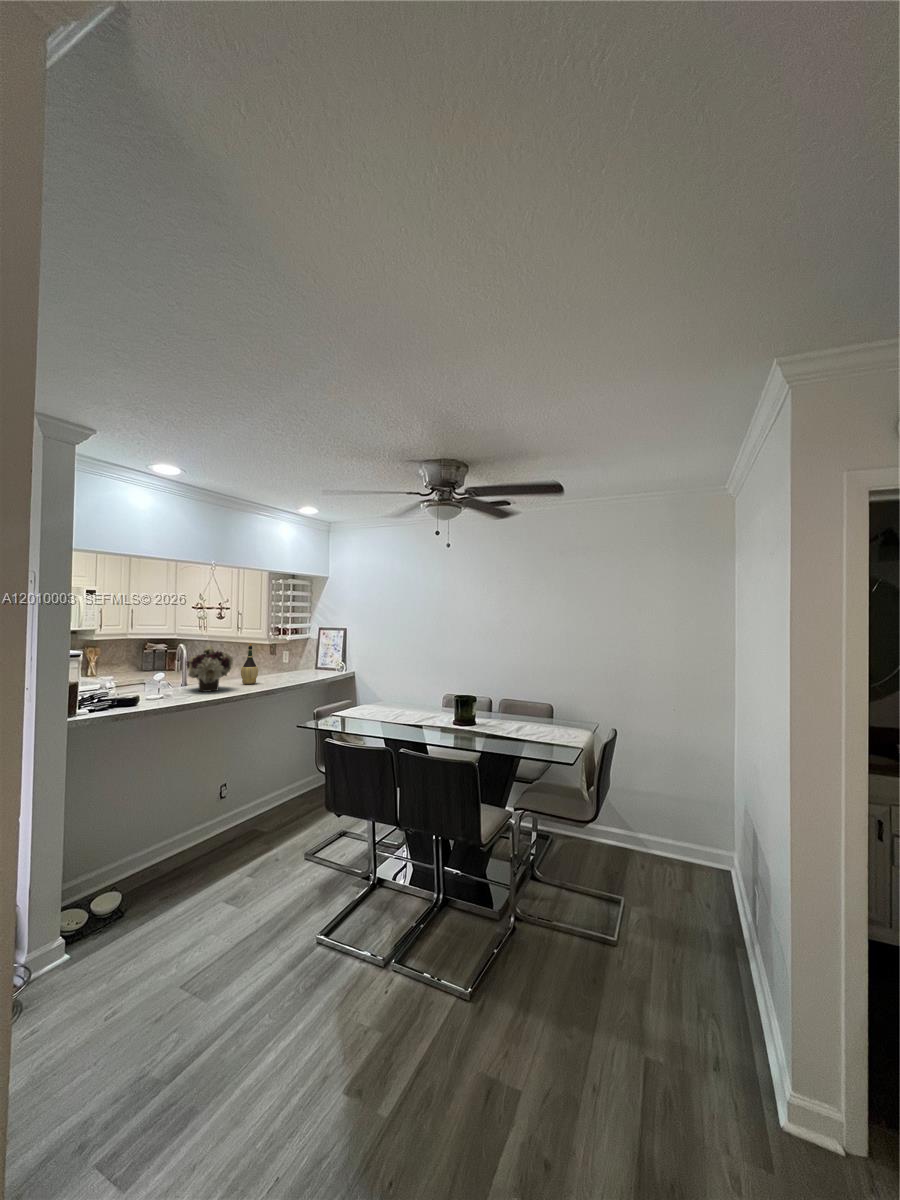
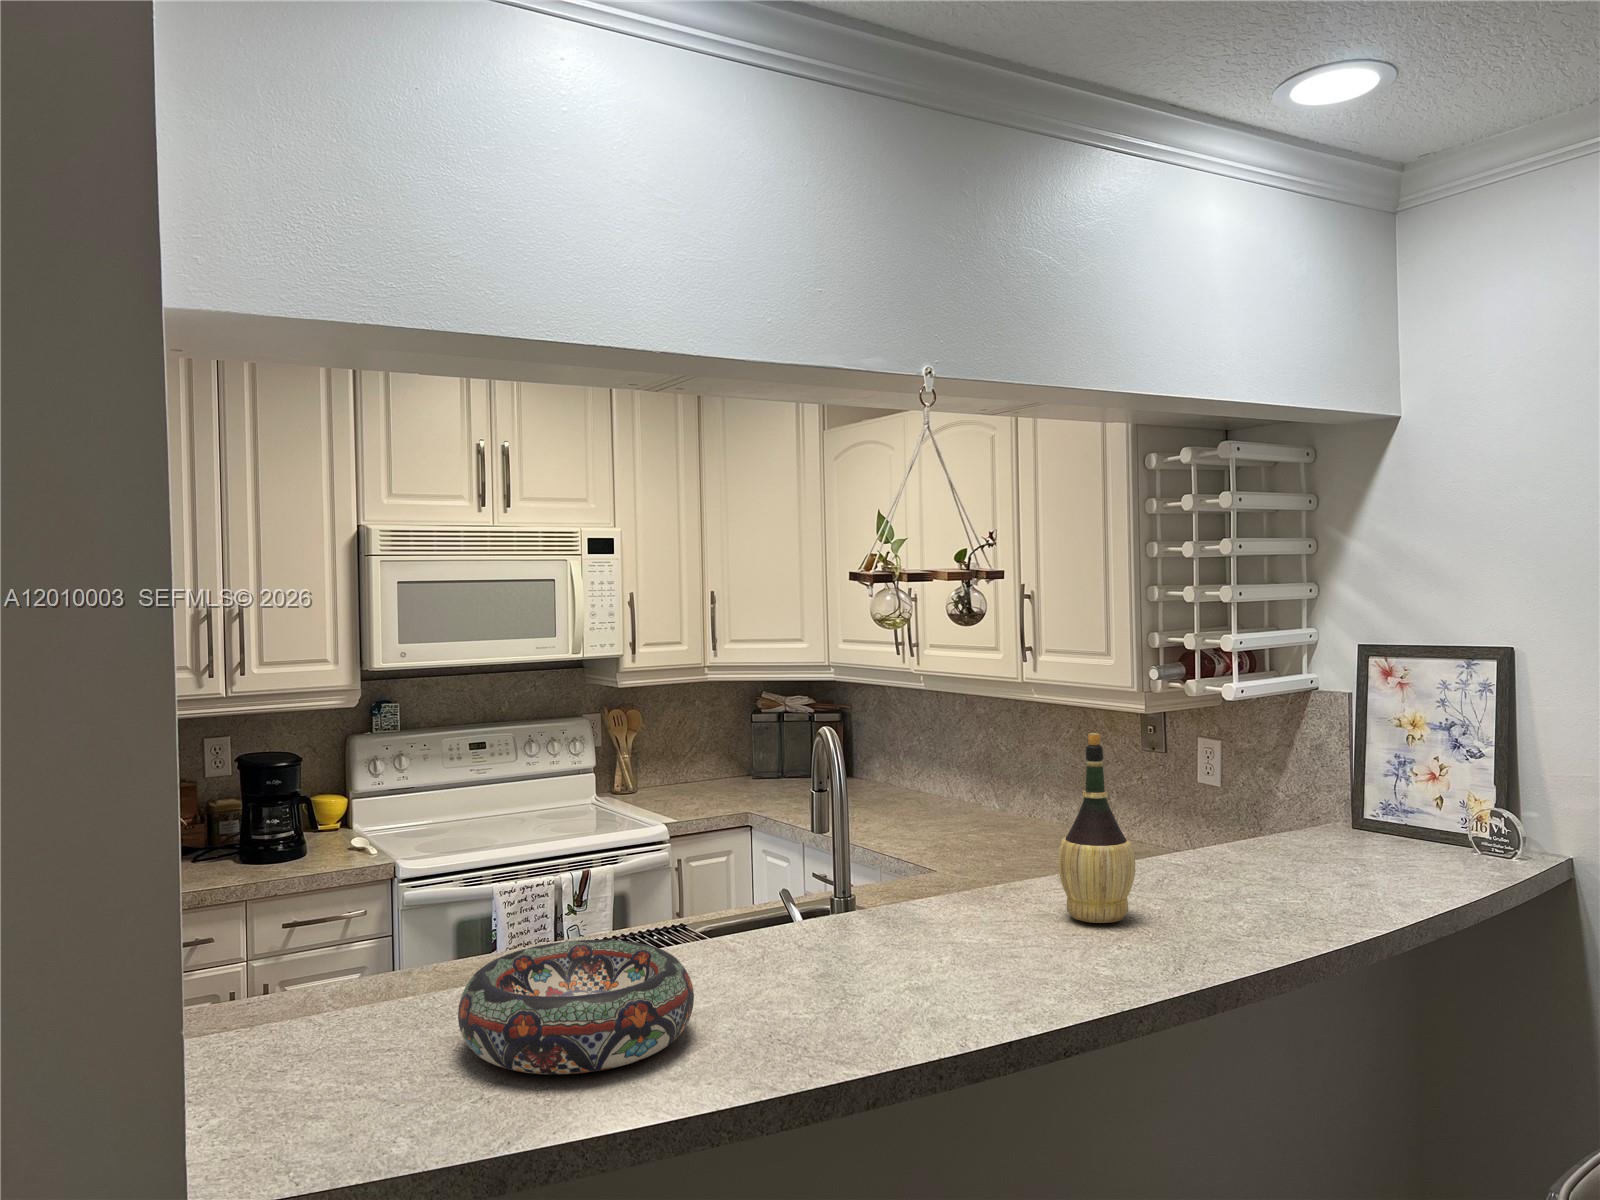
flower arrangement: present [186,645,233,692] -> none [833,747,1030,972]
decorative bowl: none [96,685,155,706] -> present [458,940,694,1074]

